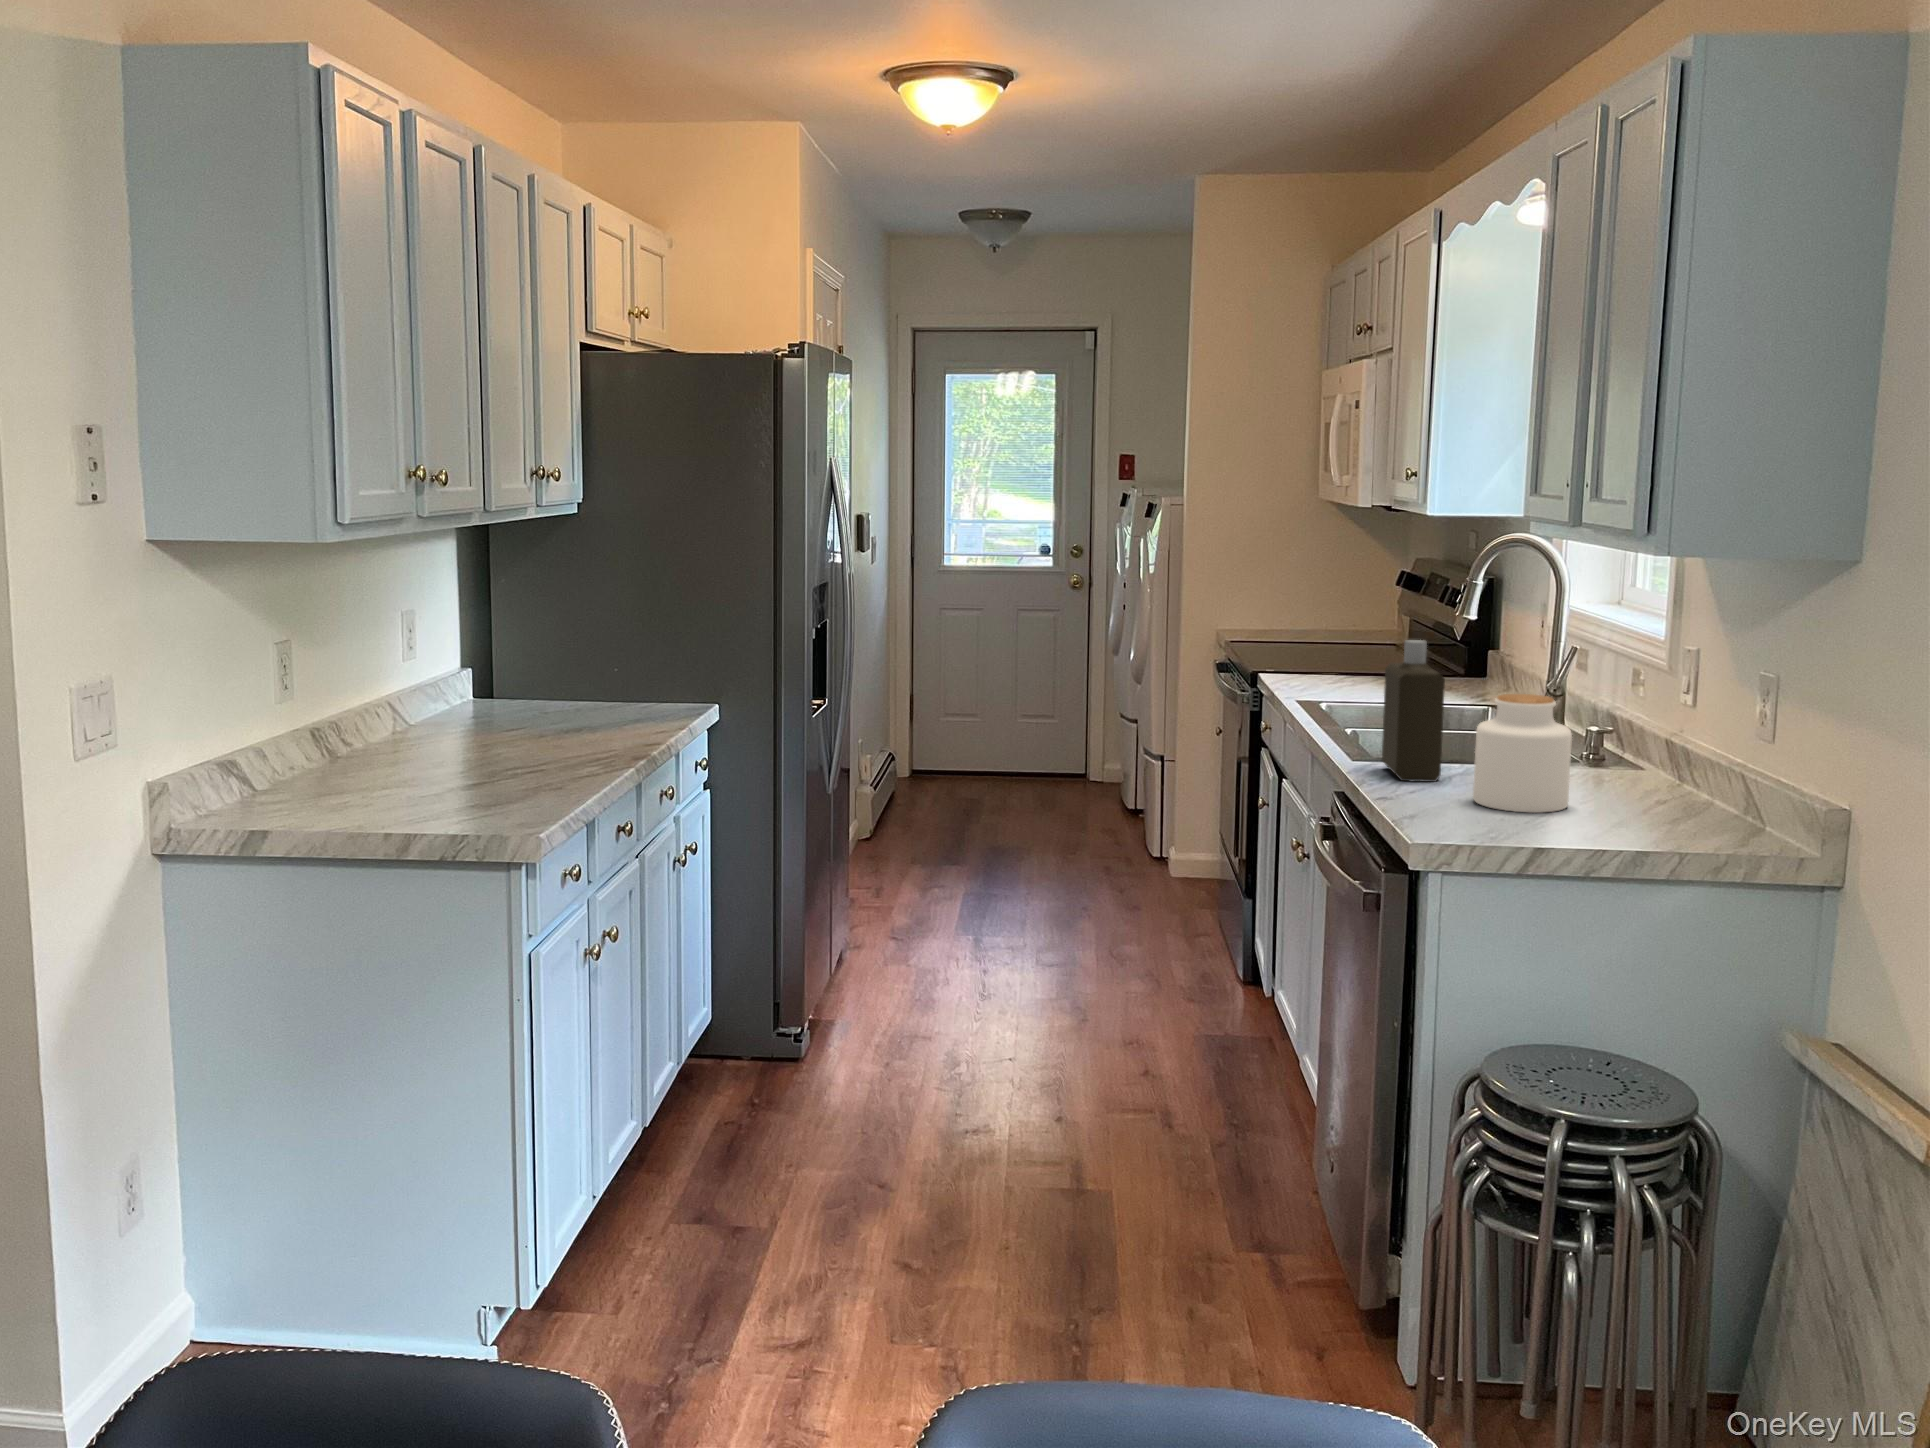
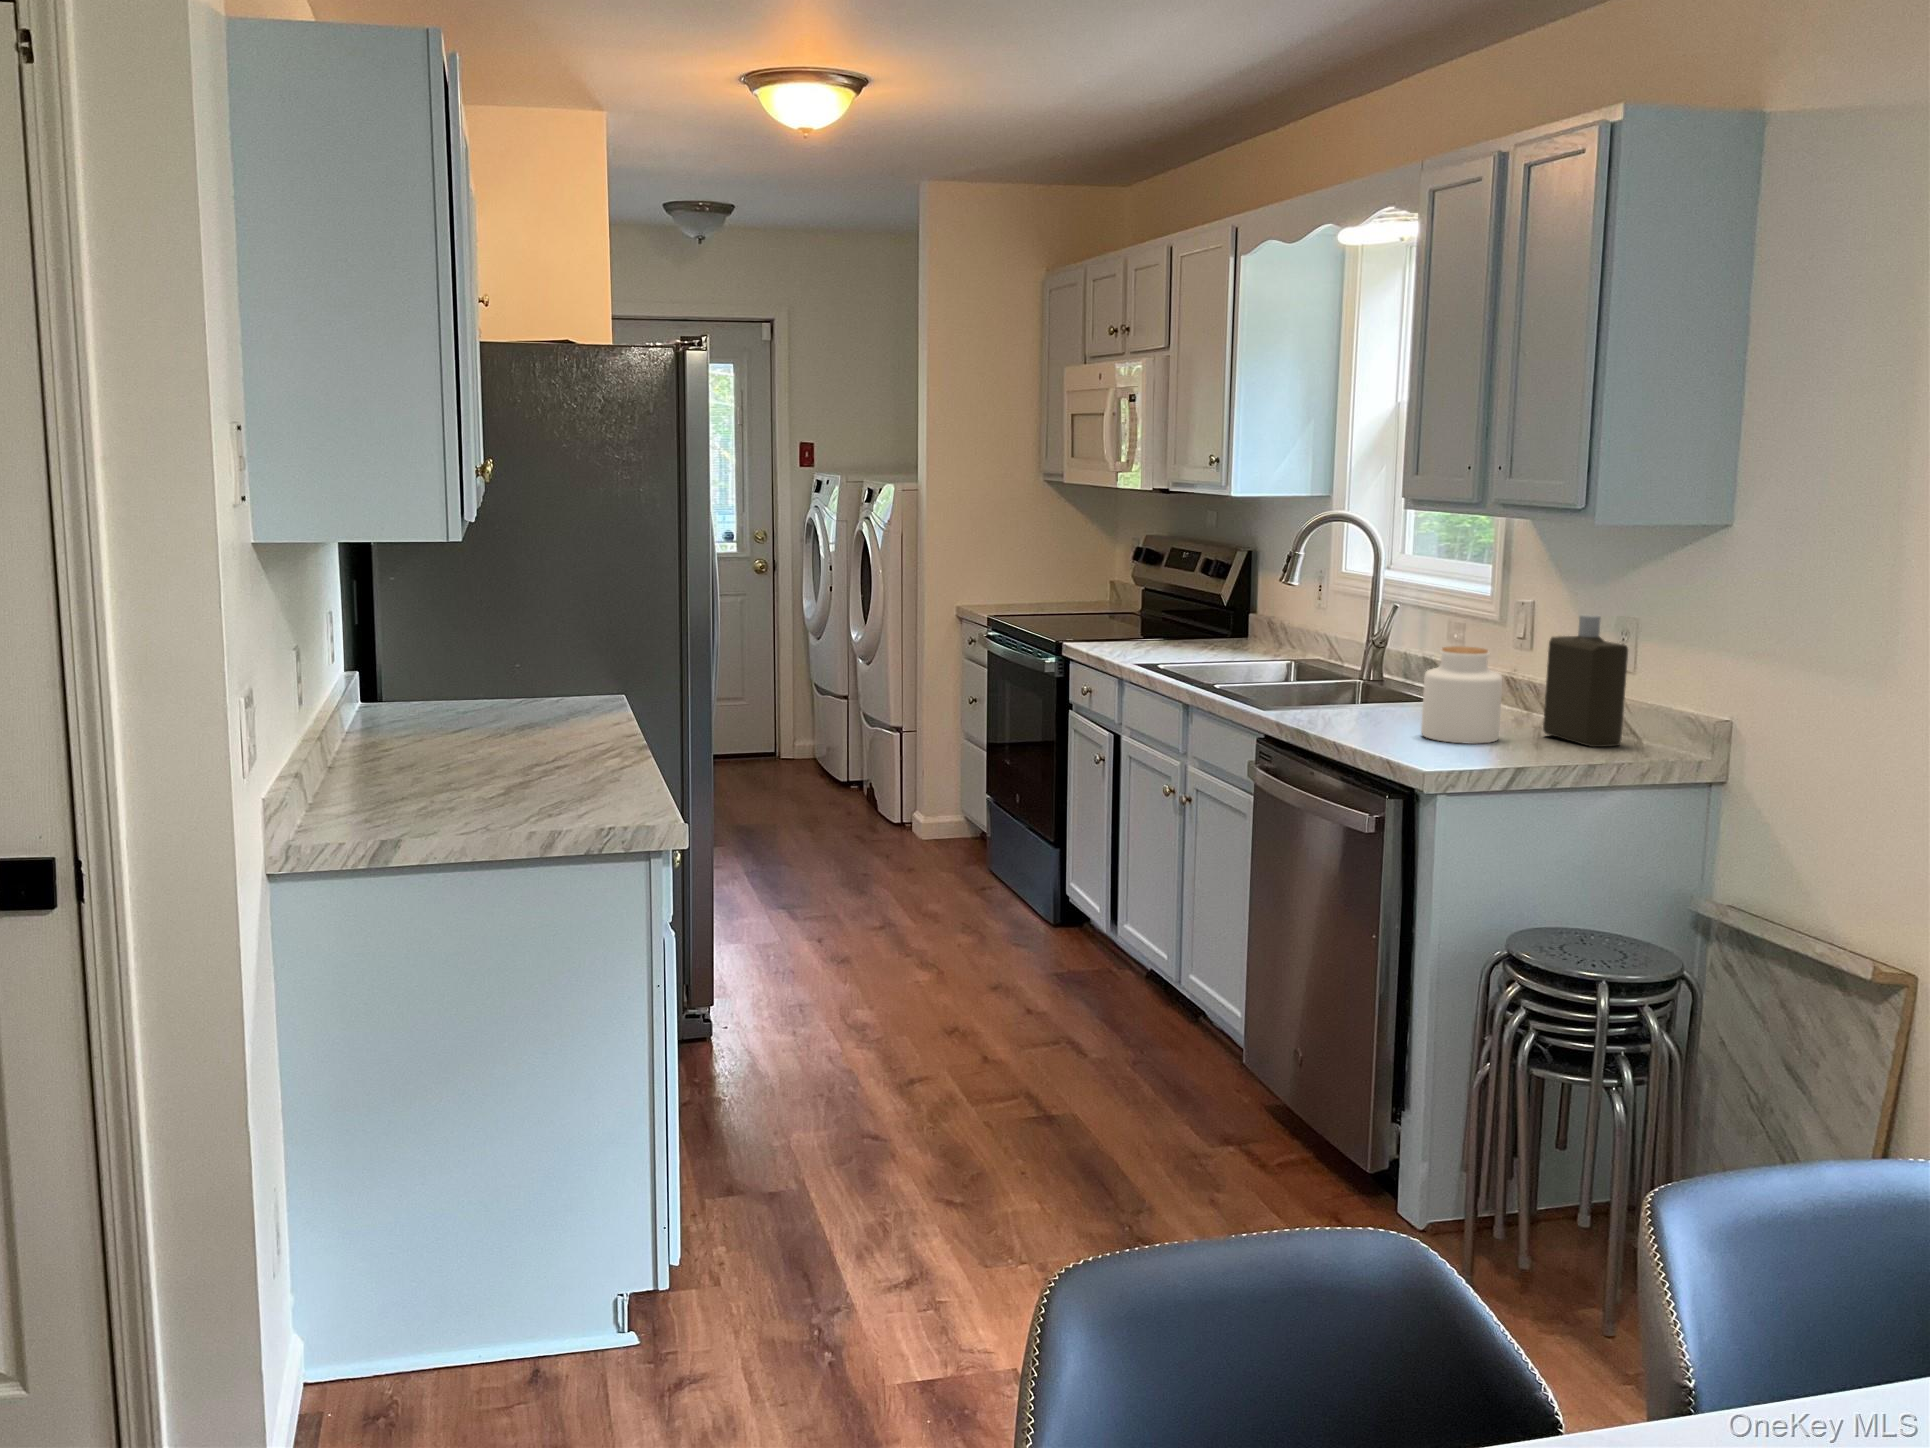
bottle: present [1382,640,1445,782] -> present [1543,615,1628,747]

